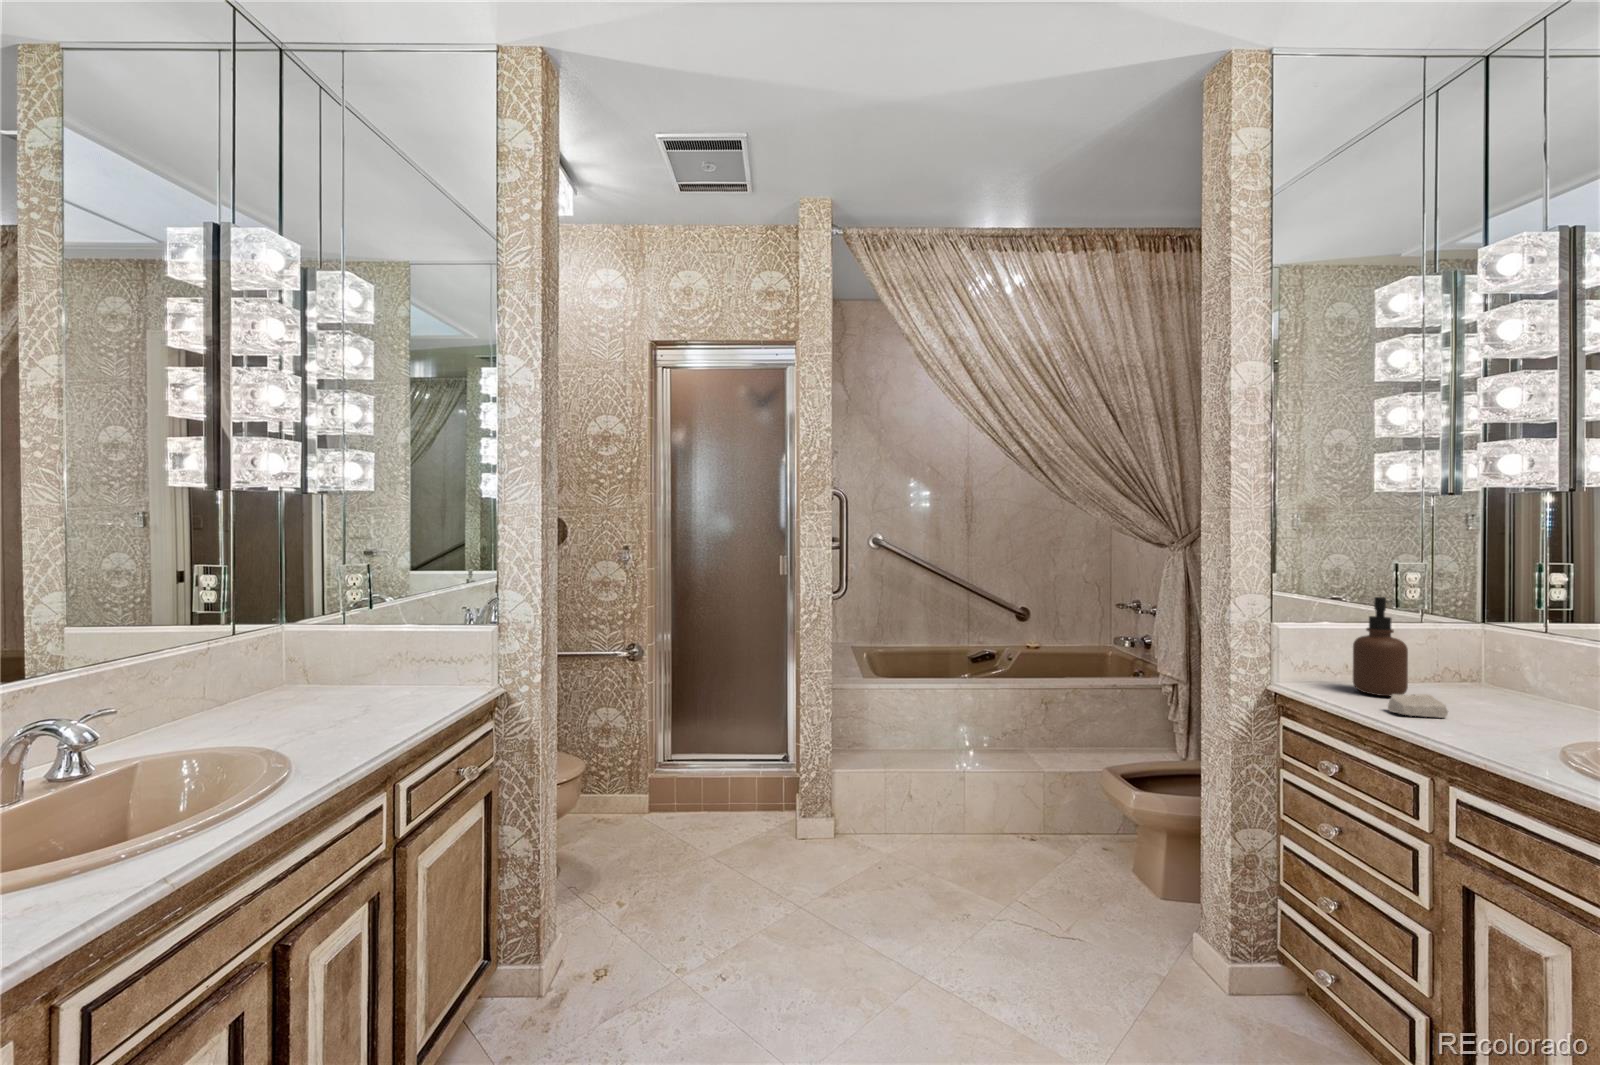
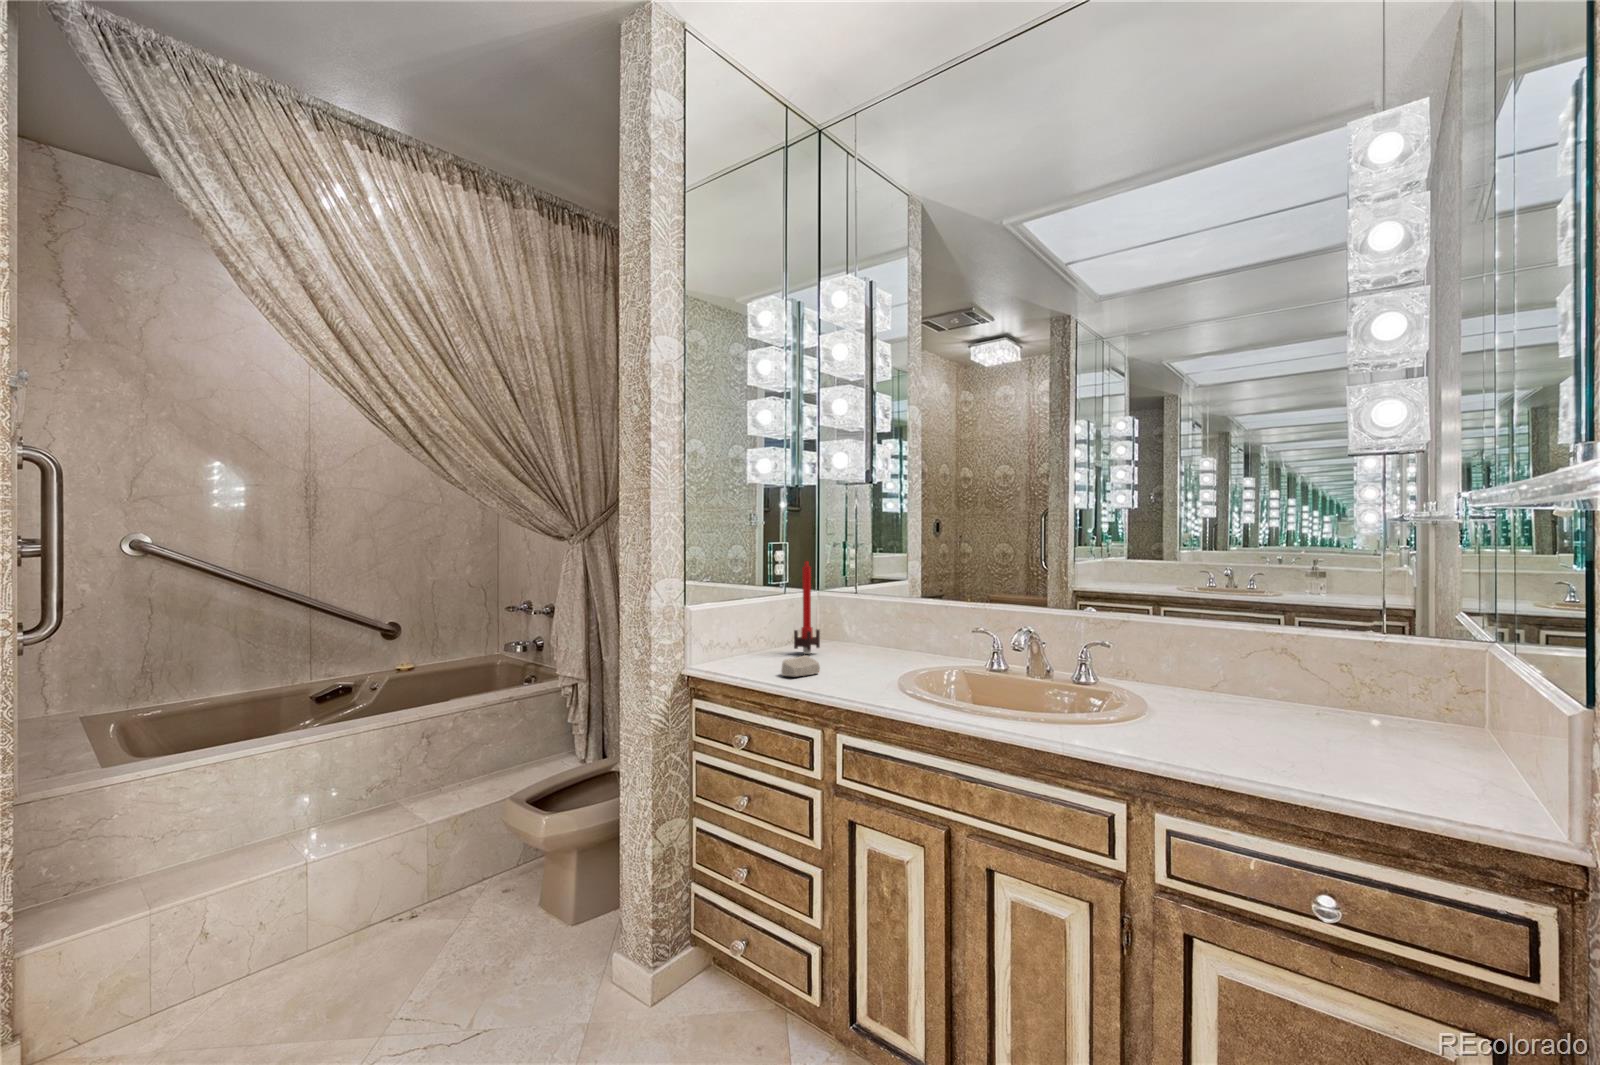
candle: none [1428,586,1470,696] -> present [794,561,820,654]
soap dispenser: present [1353,597,1408,696] -> none [747,574,785,663]

